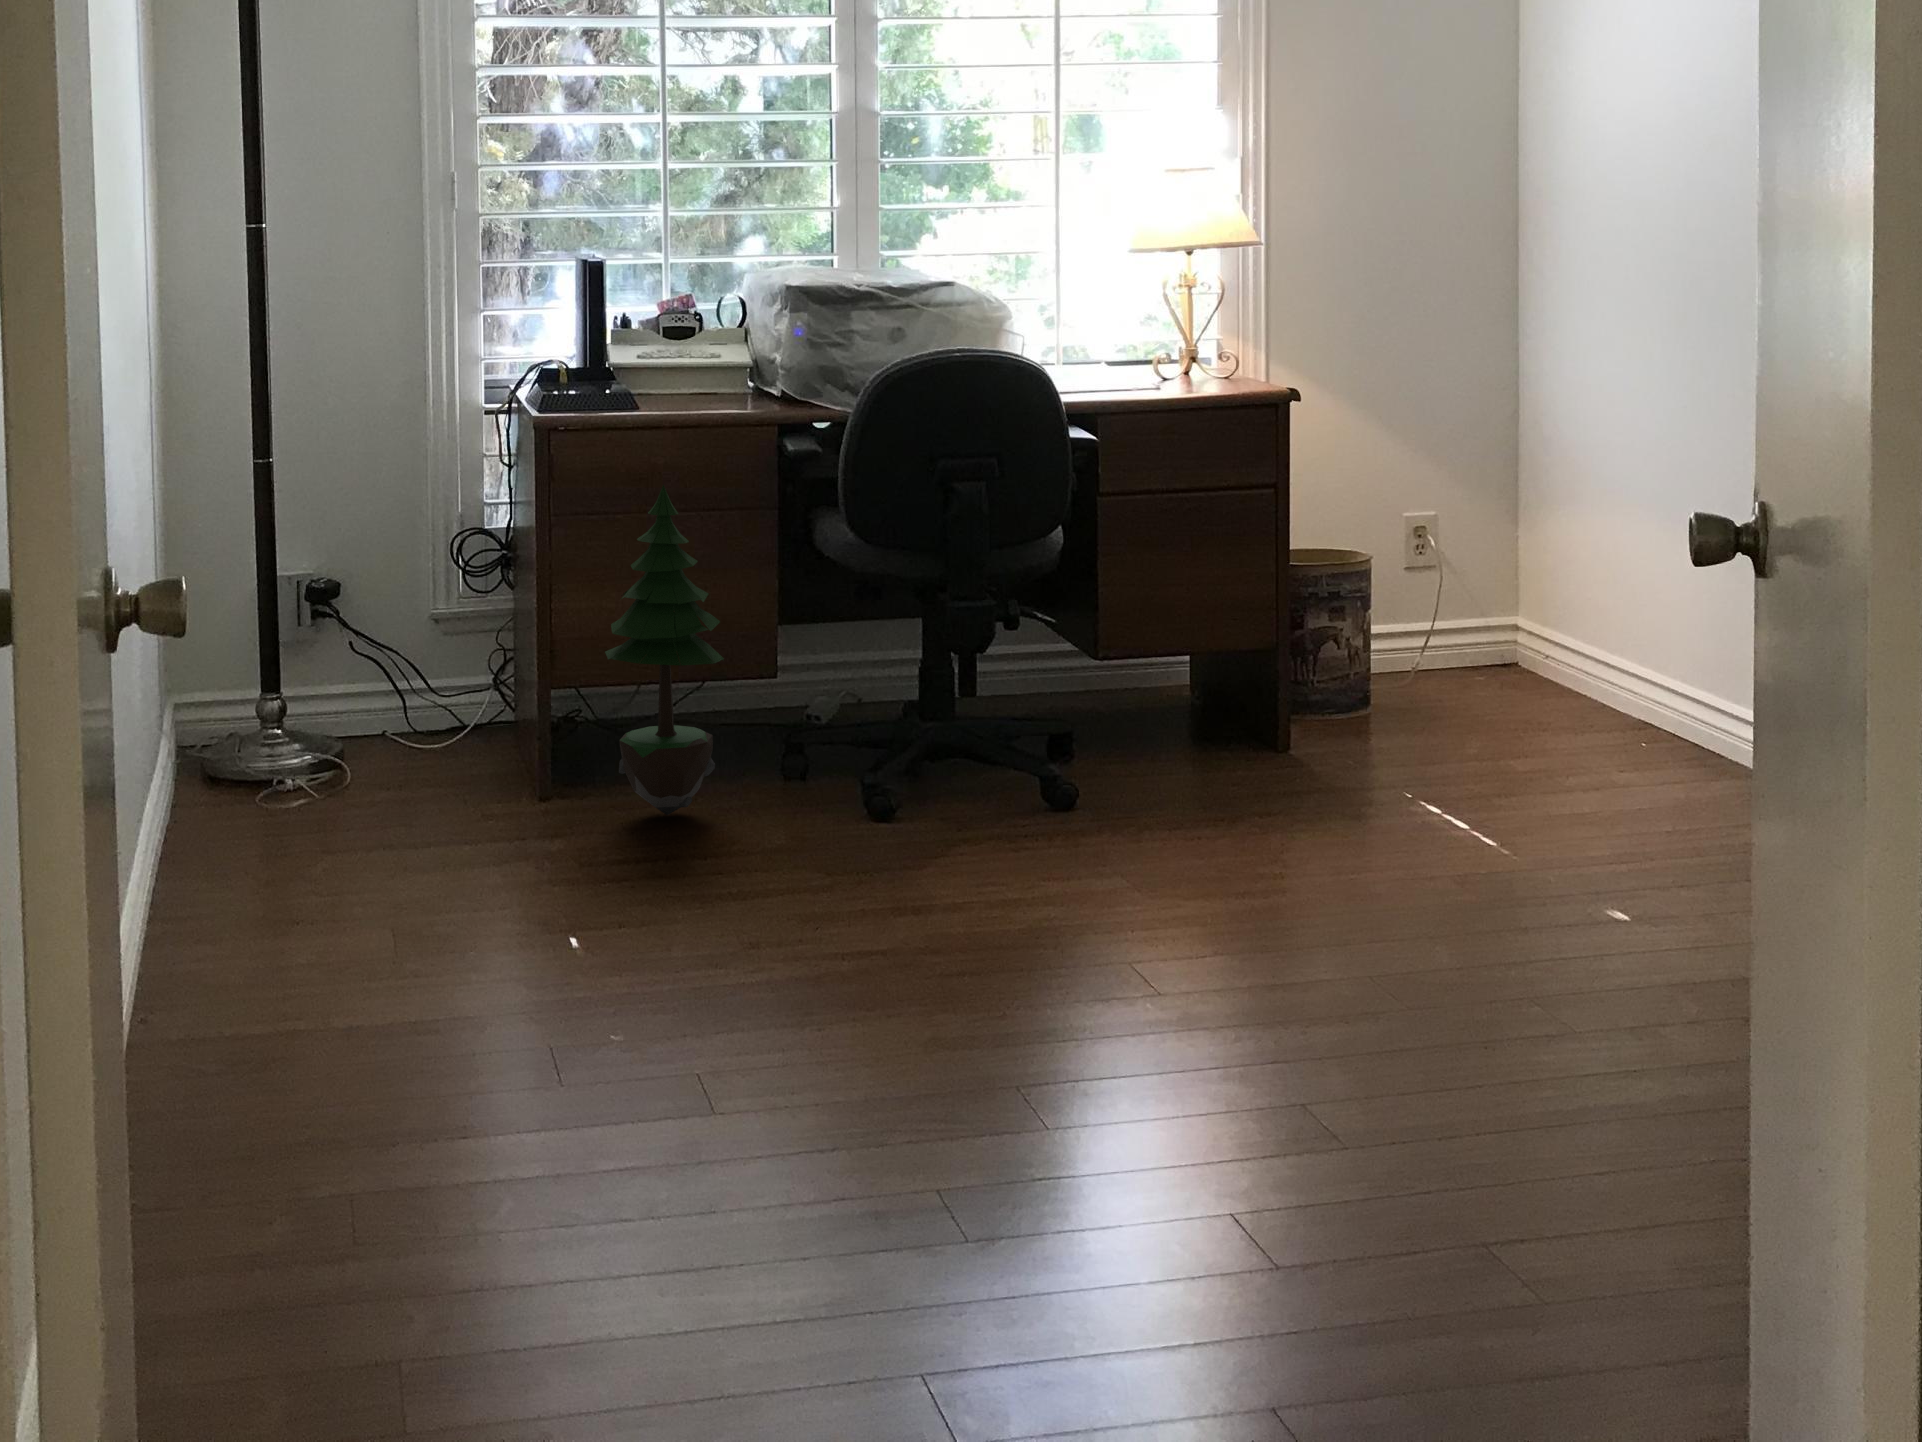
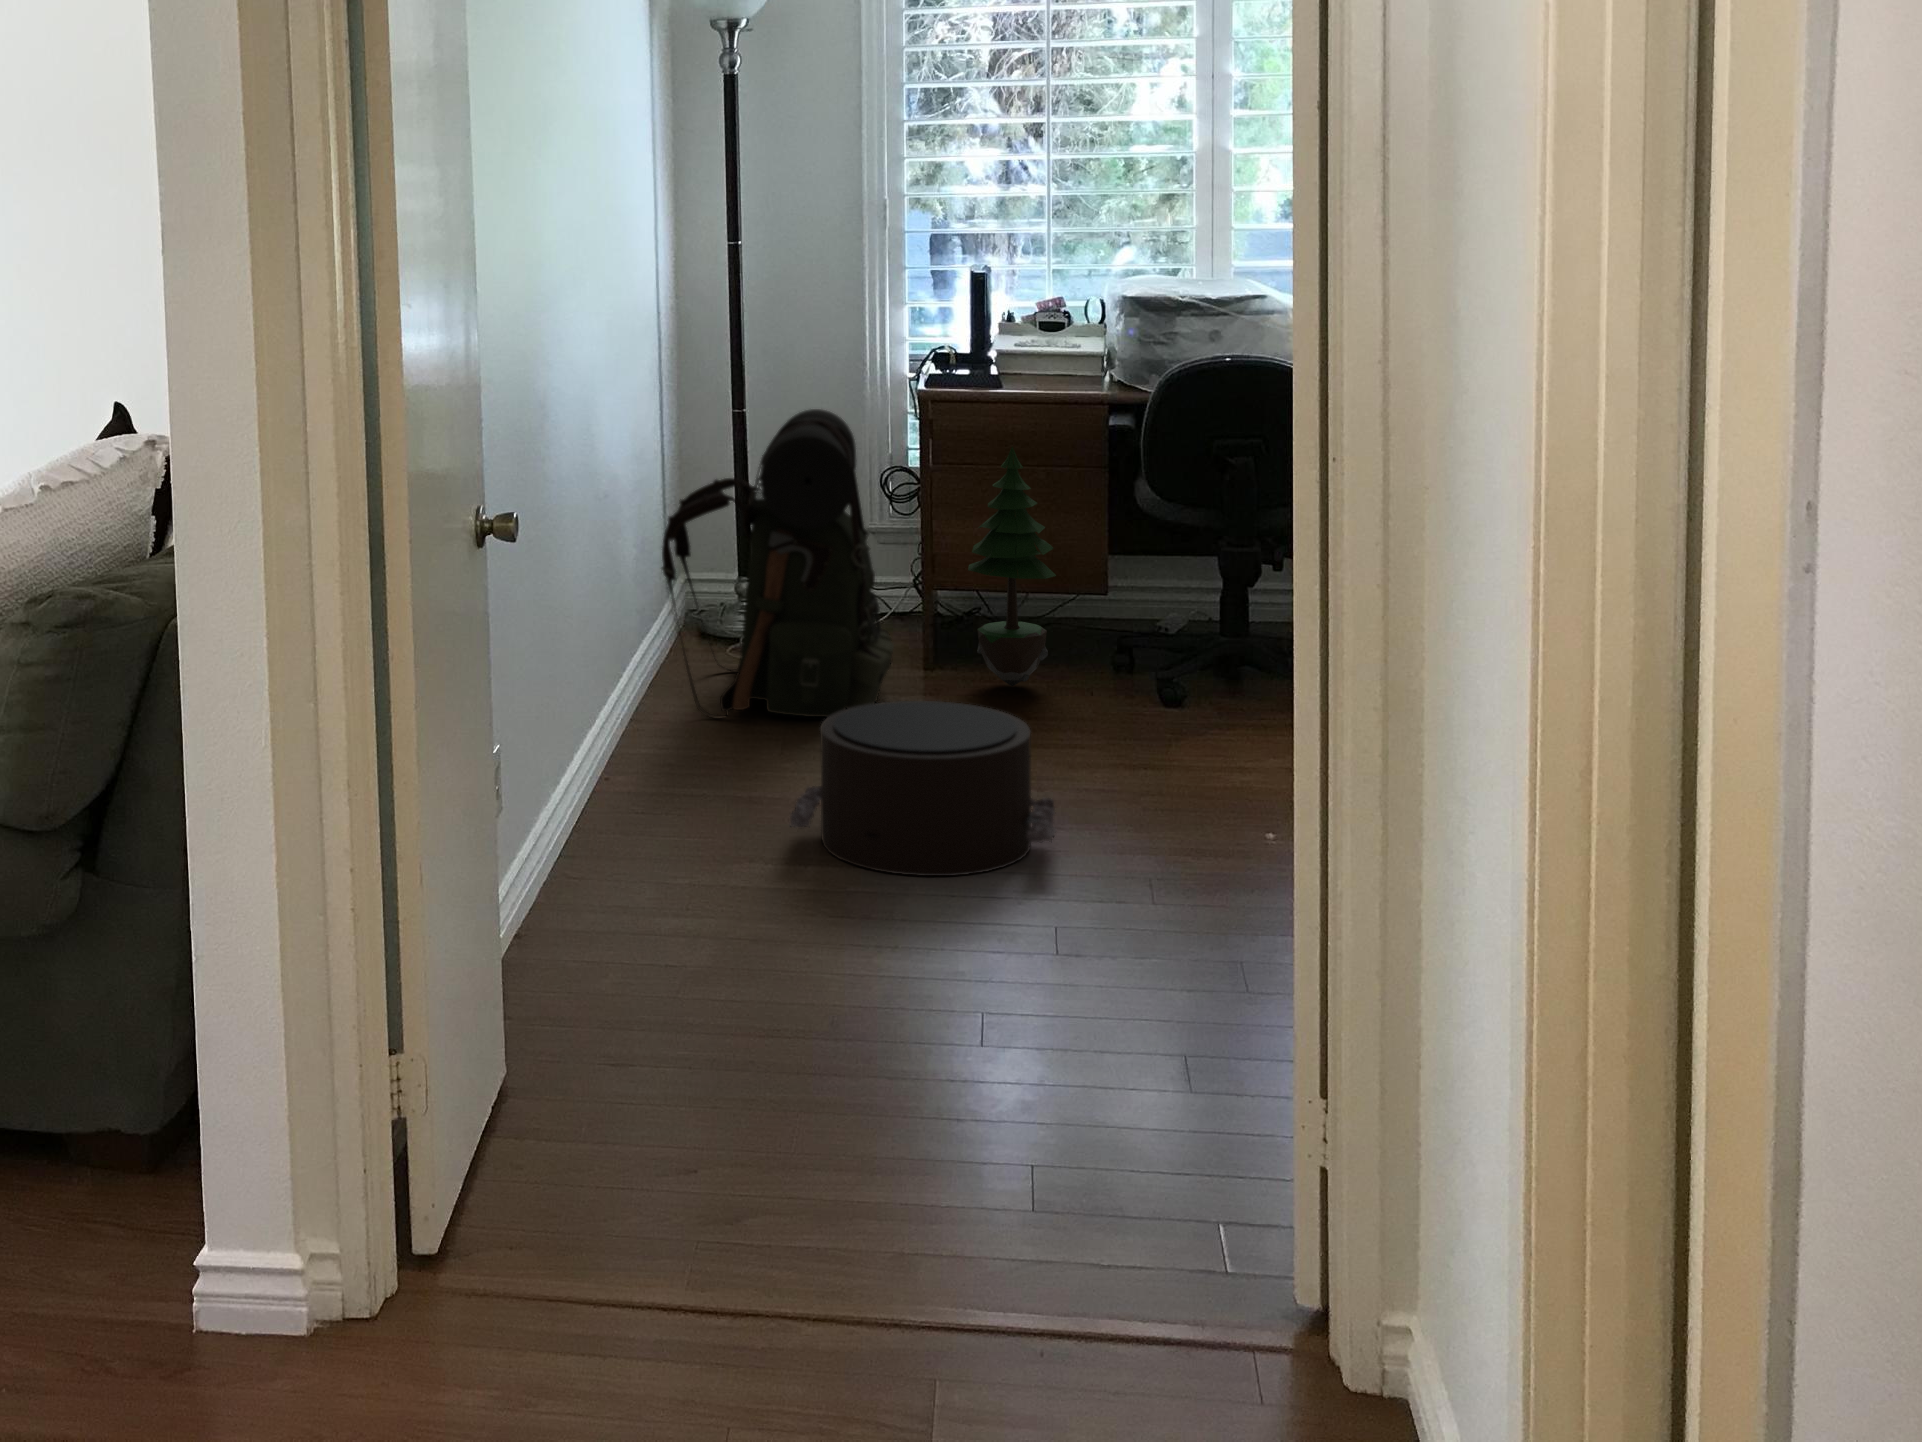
backpack: none [174,445,513,902] -> present [662,409,894,719]
pouf: none [446,852,862,1140] -> present [790,701,1057,876]

